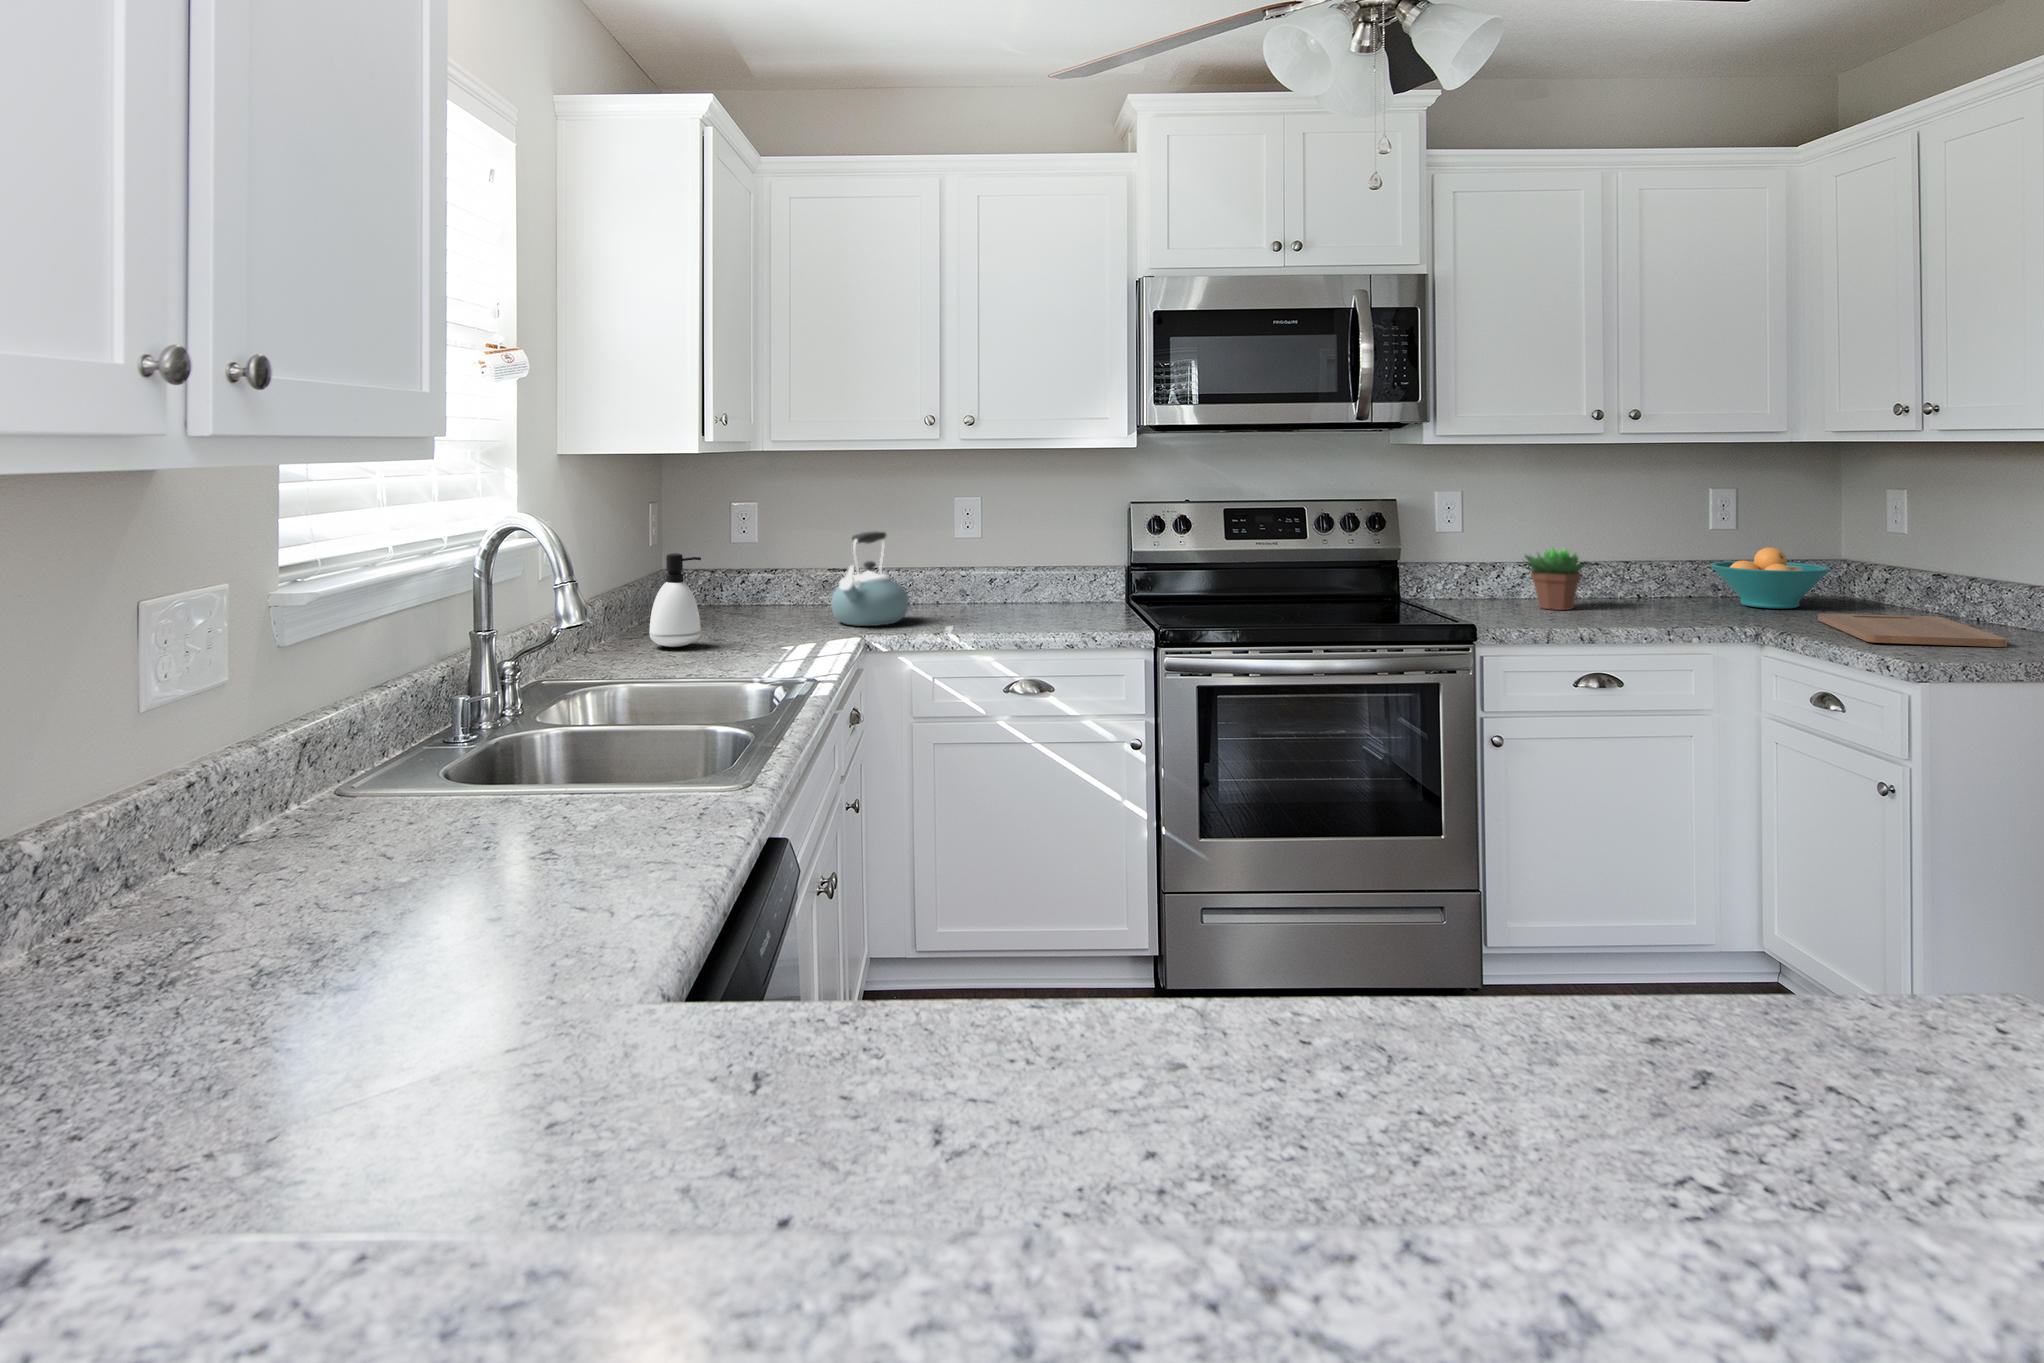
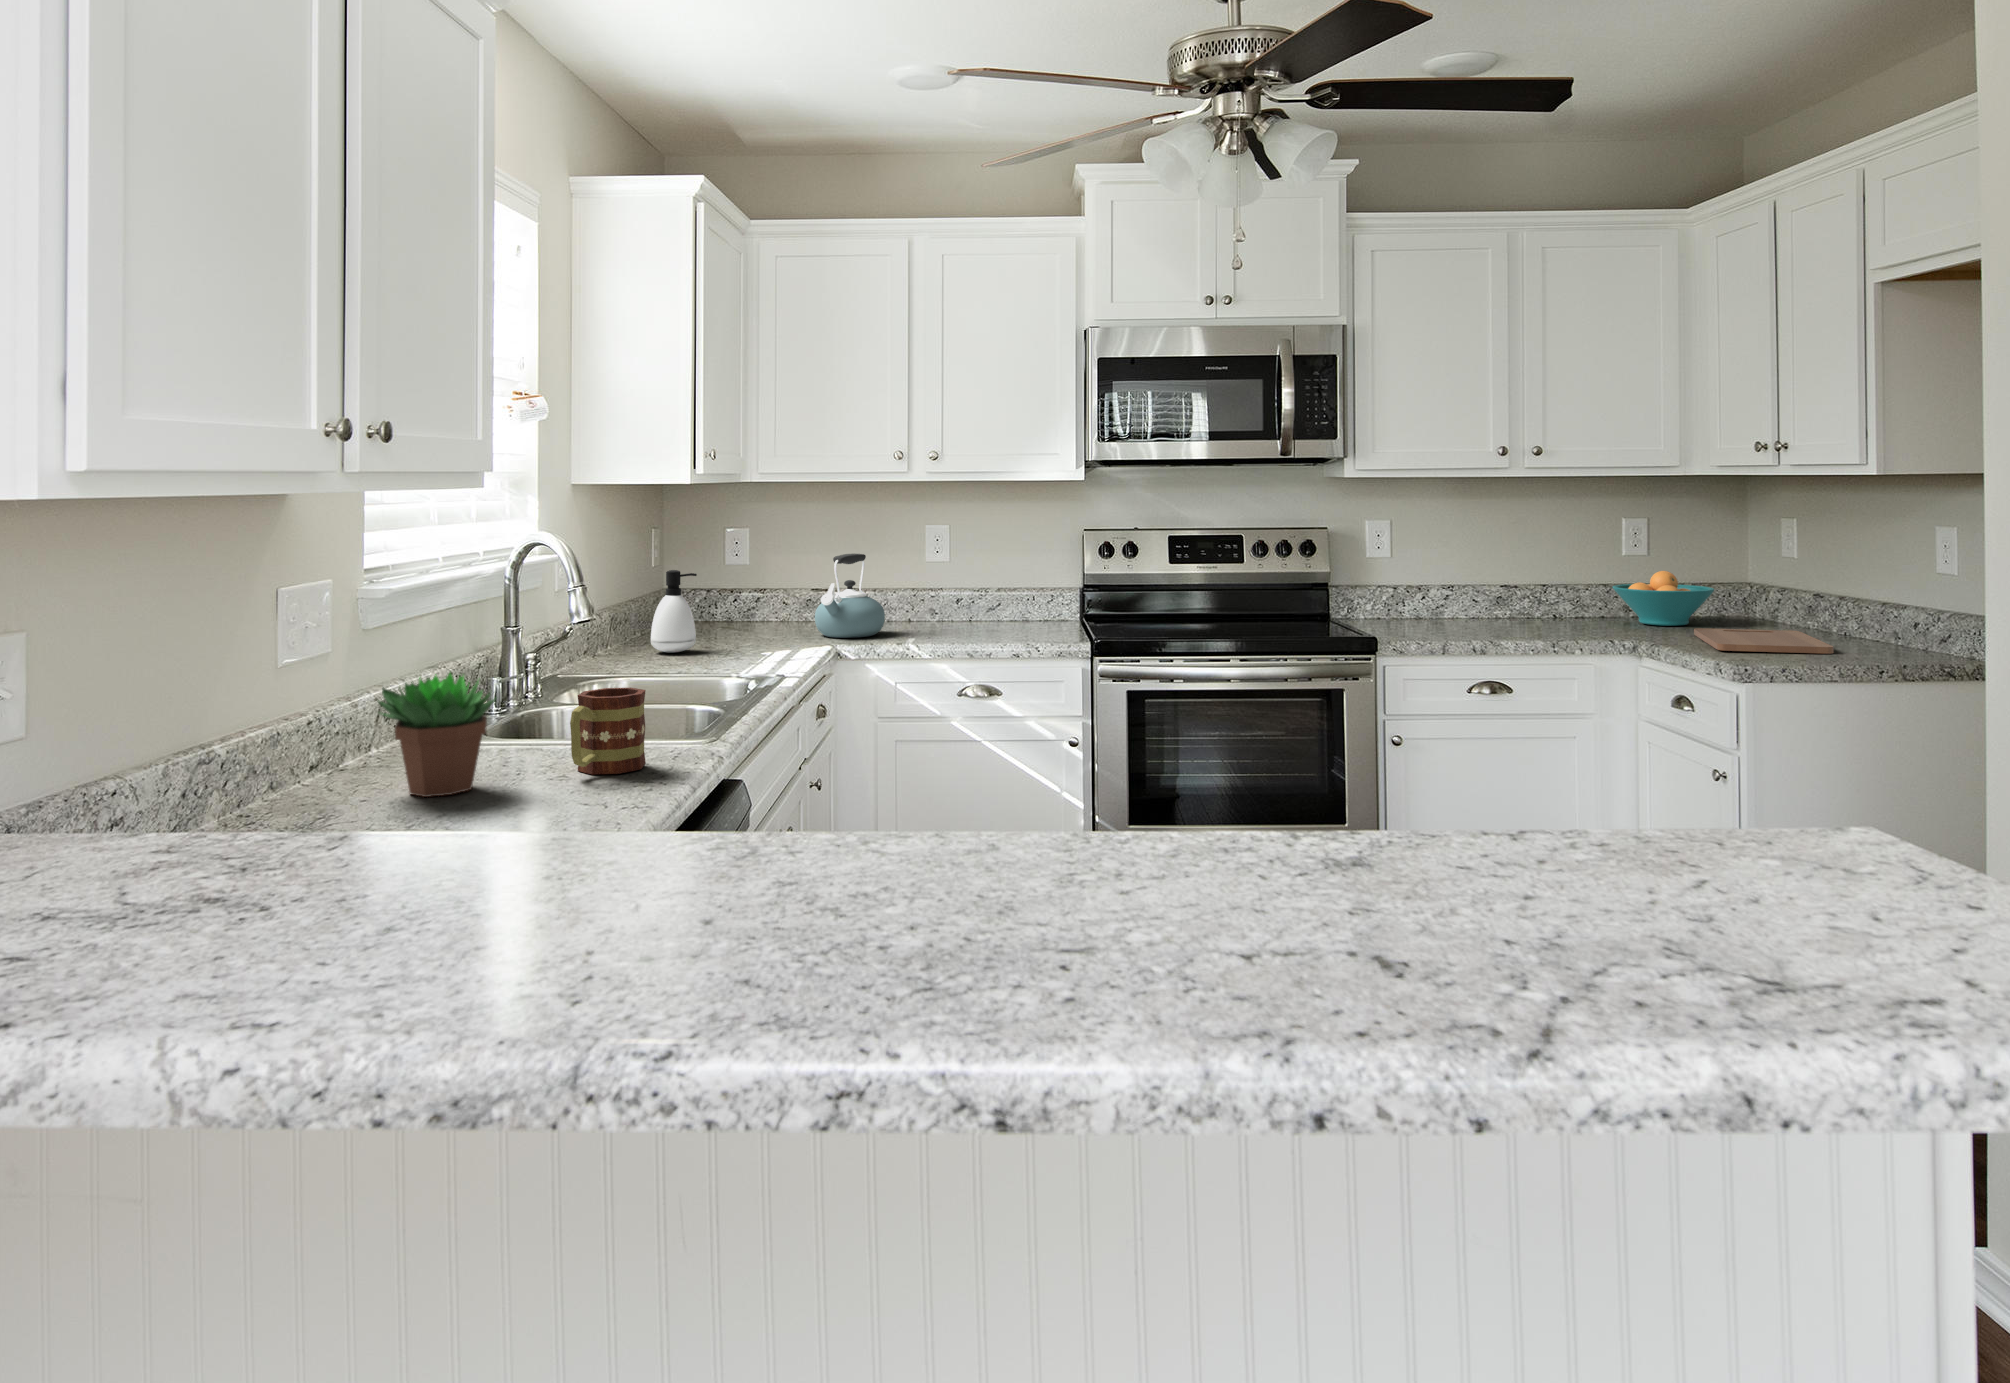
succulent plant: present [1525,549,1586,610] -> present [378,673,497,797]
mug: none [553,726,653,847] -> present [570,688,646,774]

